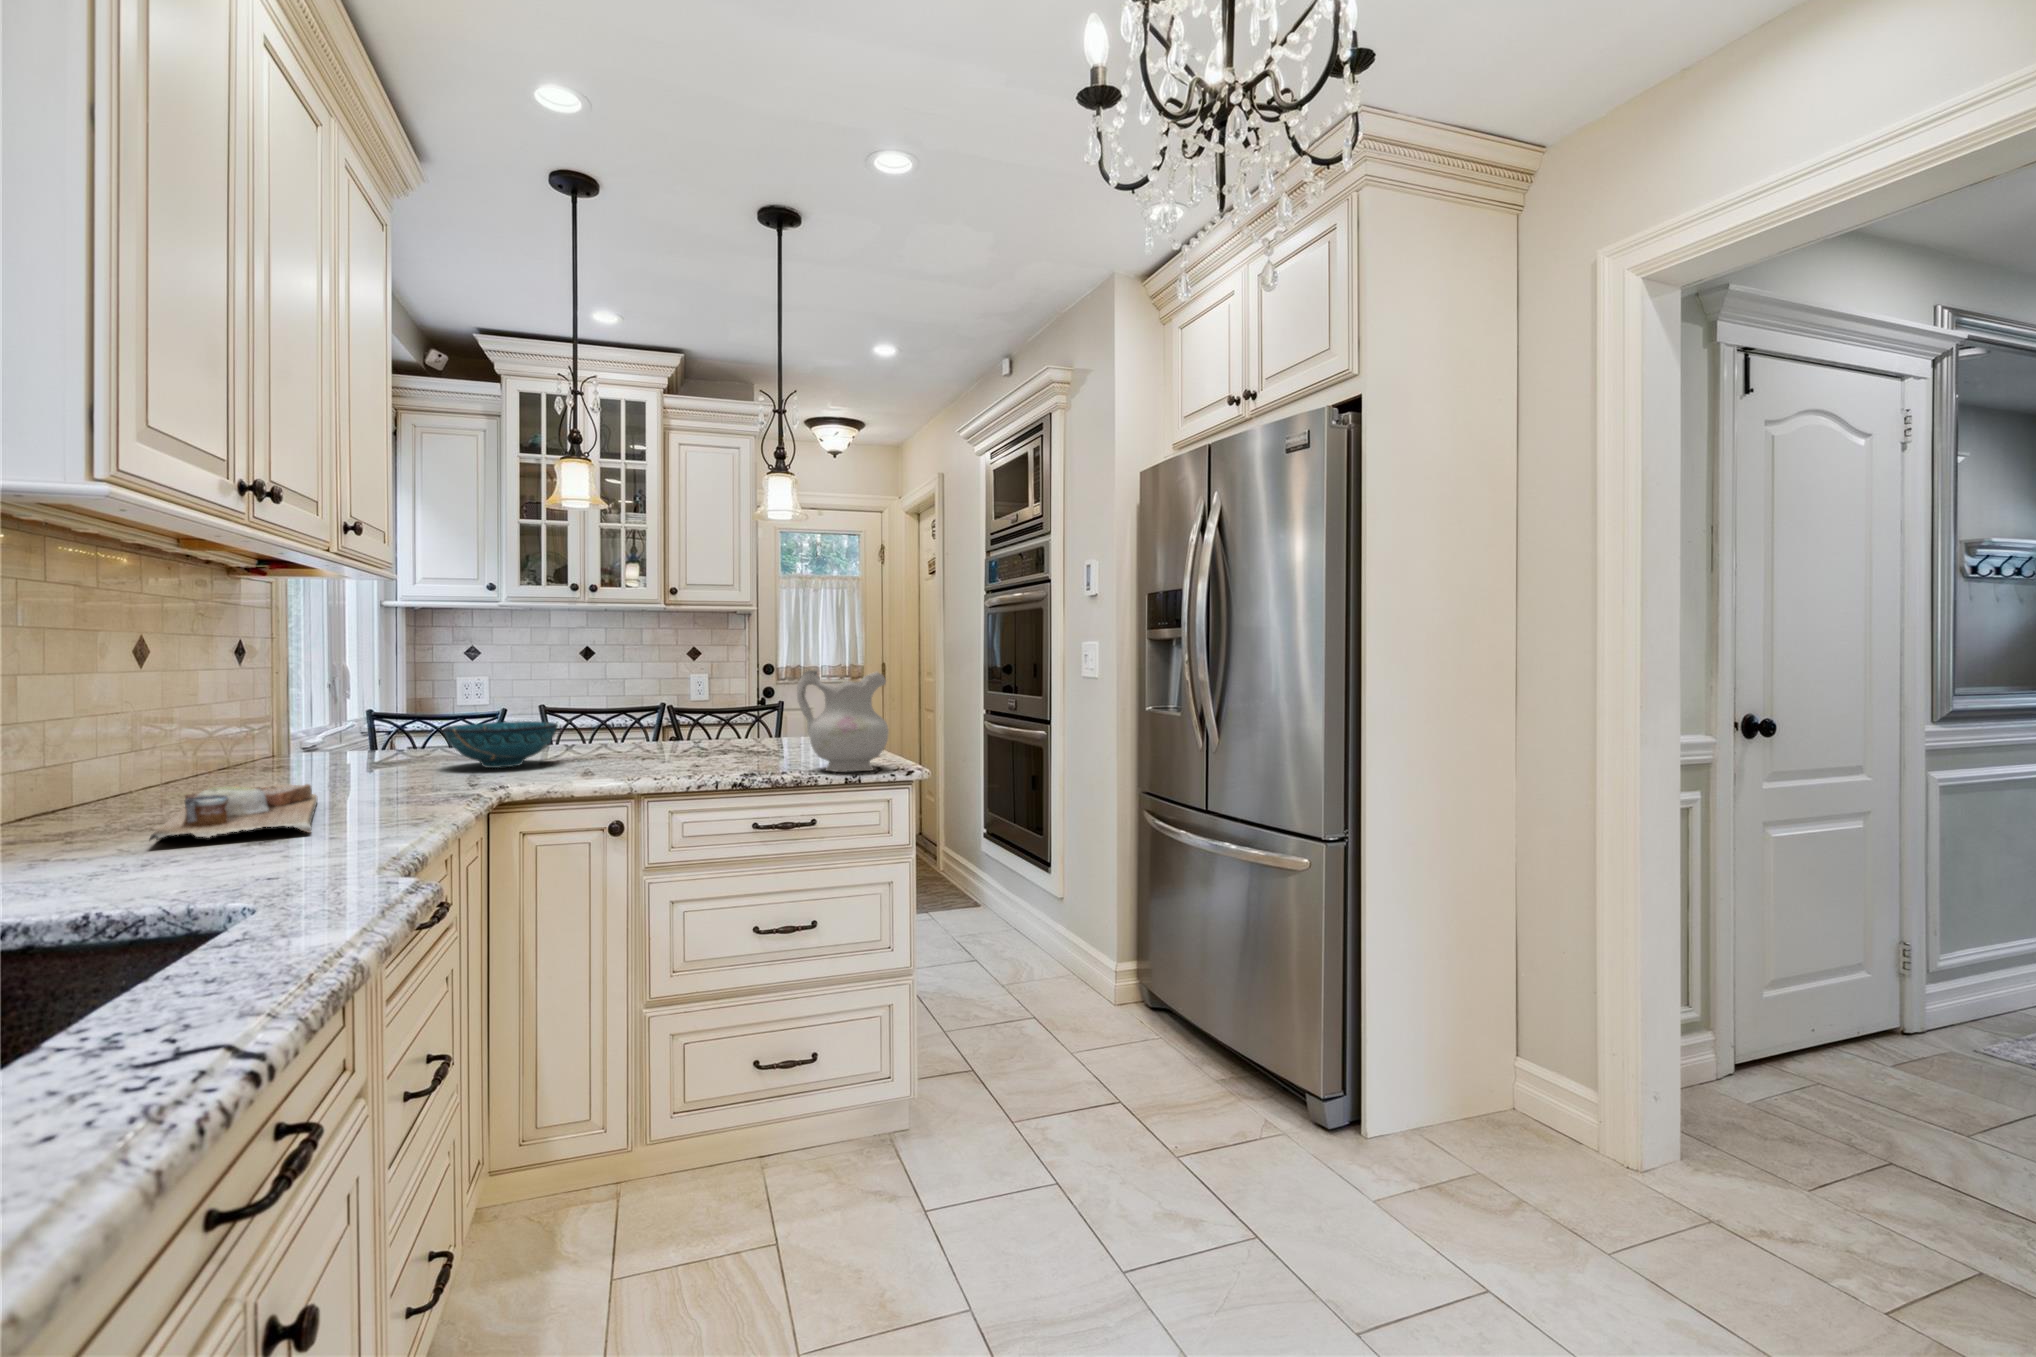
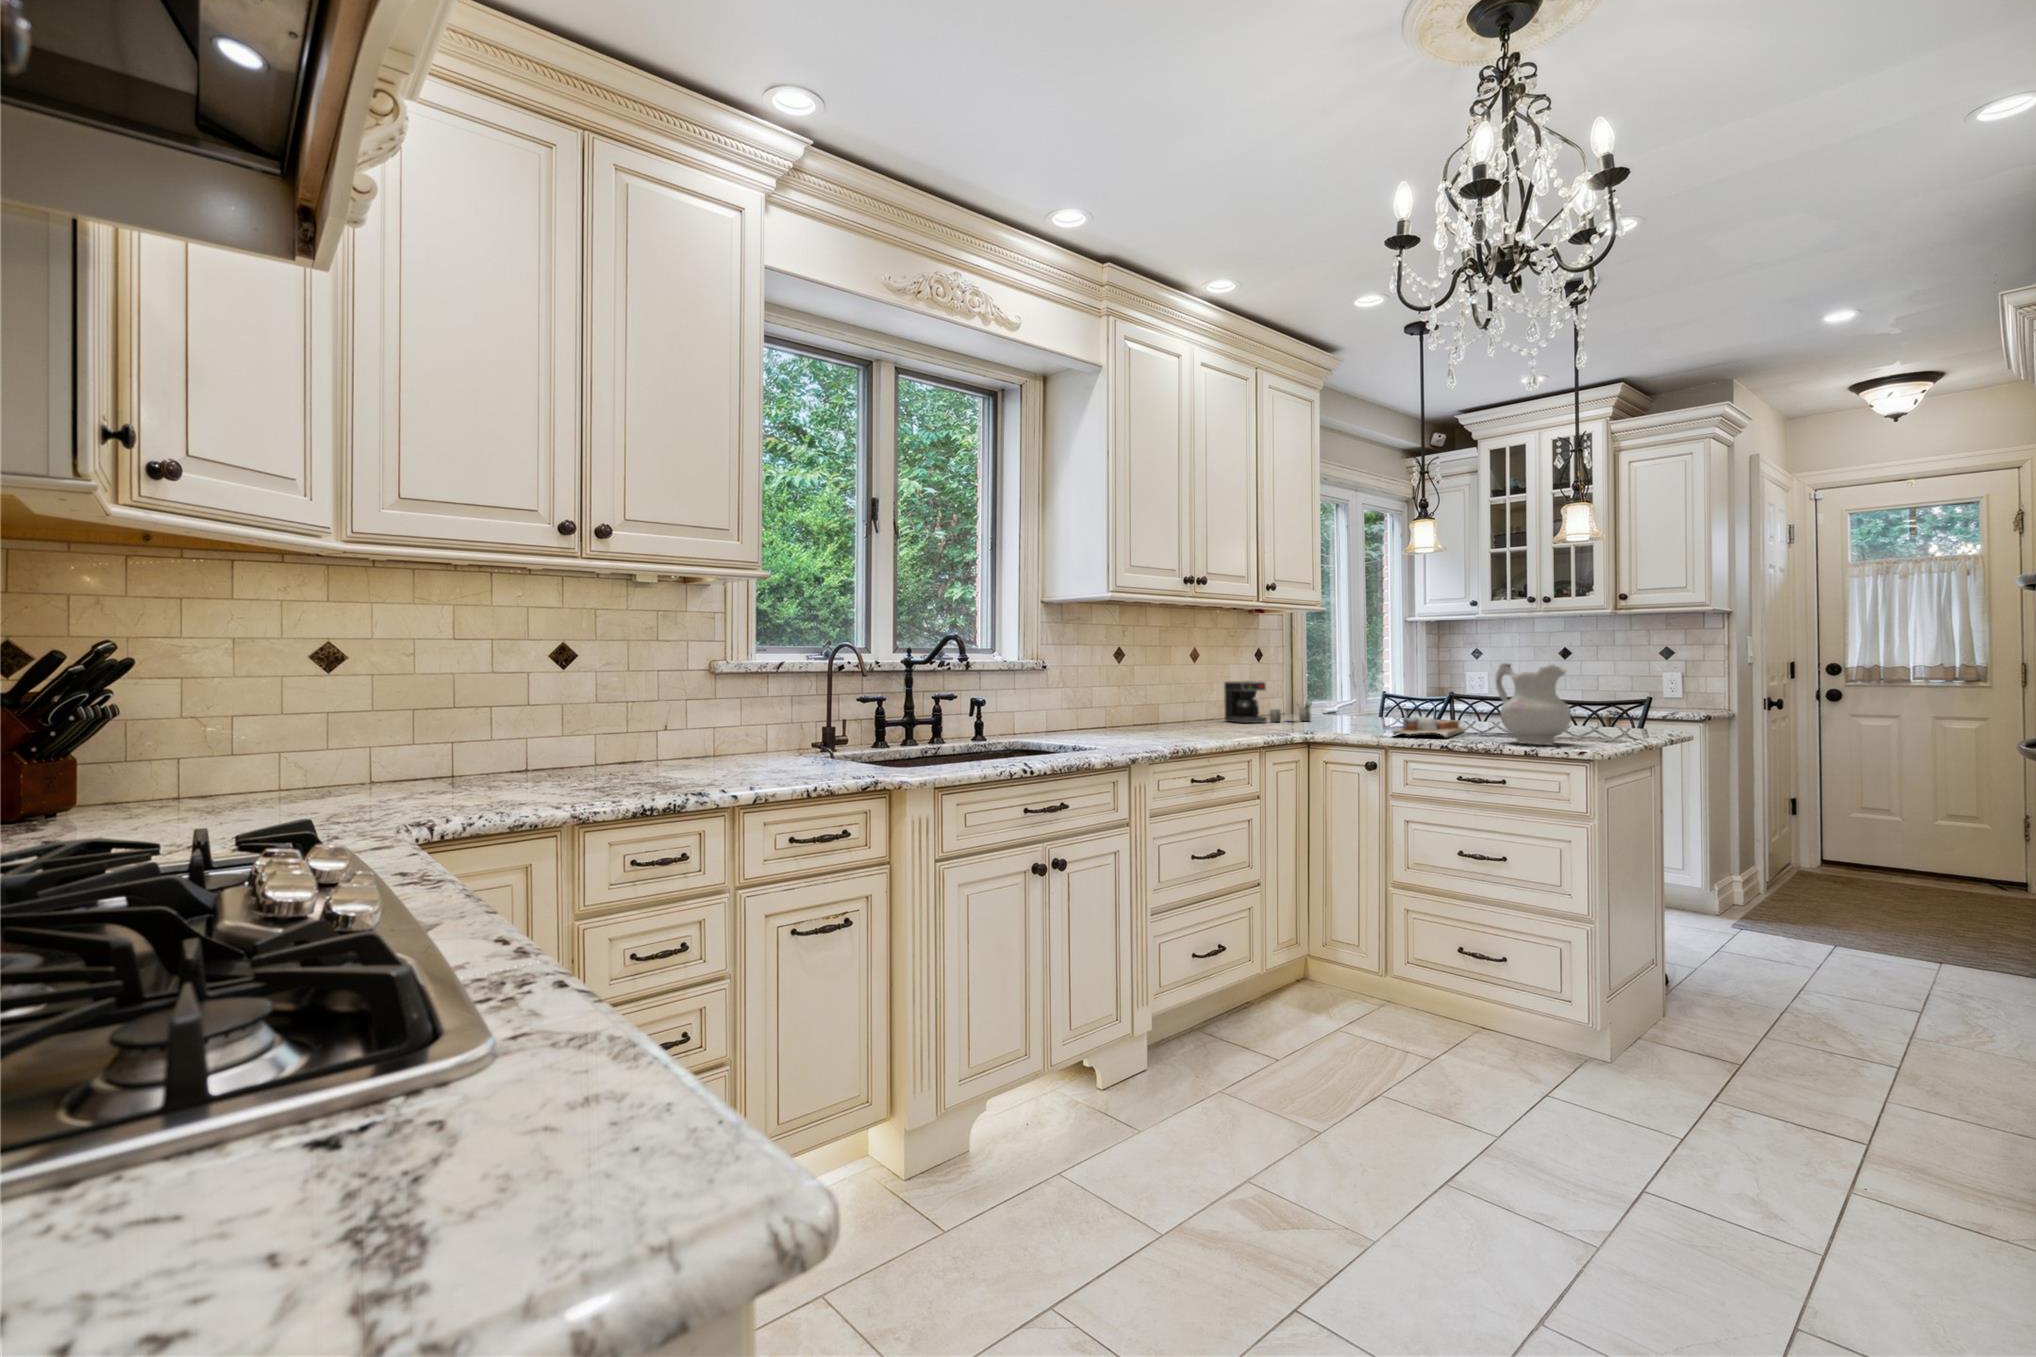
coffee maker: none [197,699,382,779] -> present [1224,681,1312,723]
decorative bowl: present [443,721,558,768] -> none [1320,700,1387,727]
cutting board: present [150,784,318,840] -> present [1391,716,1465,737]

